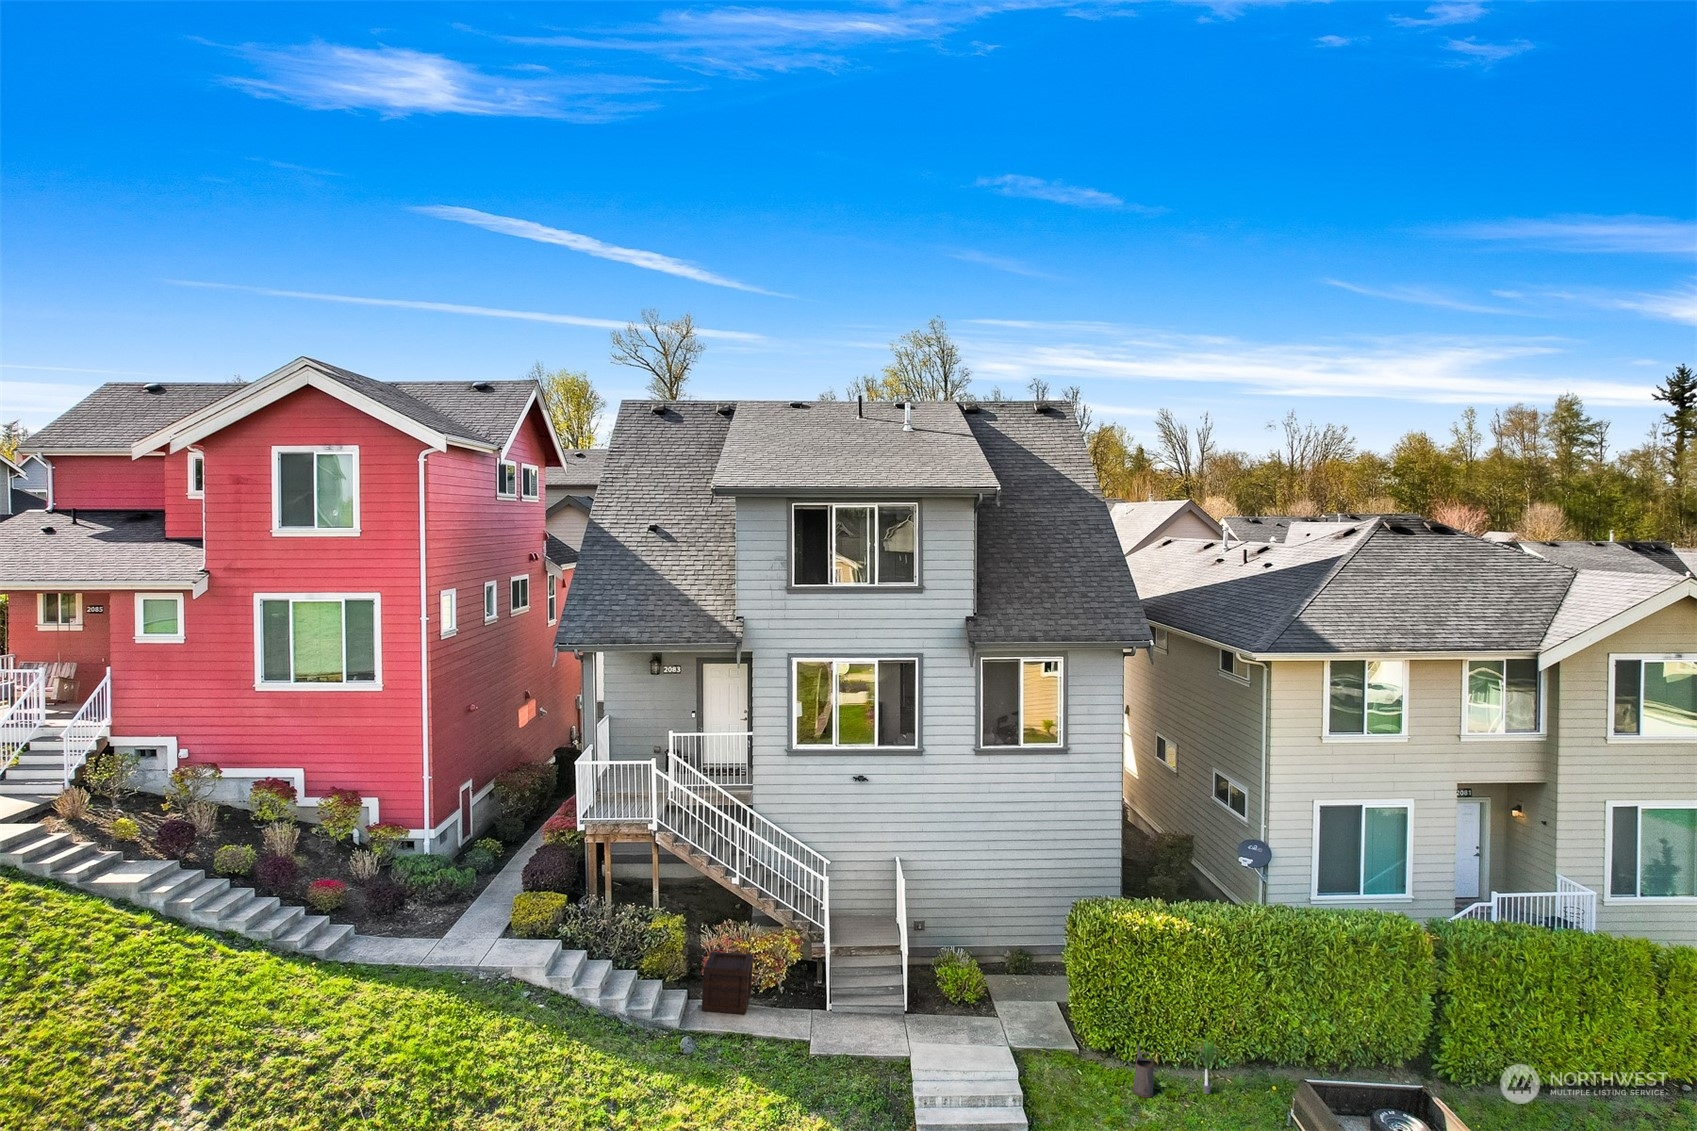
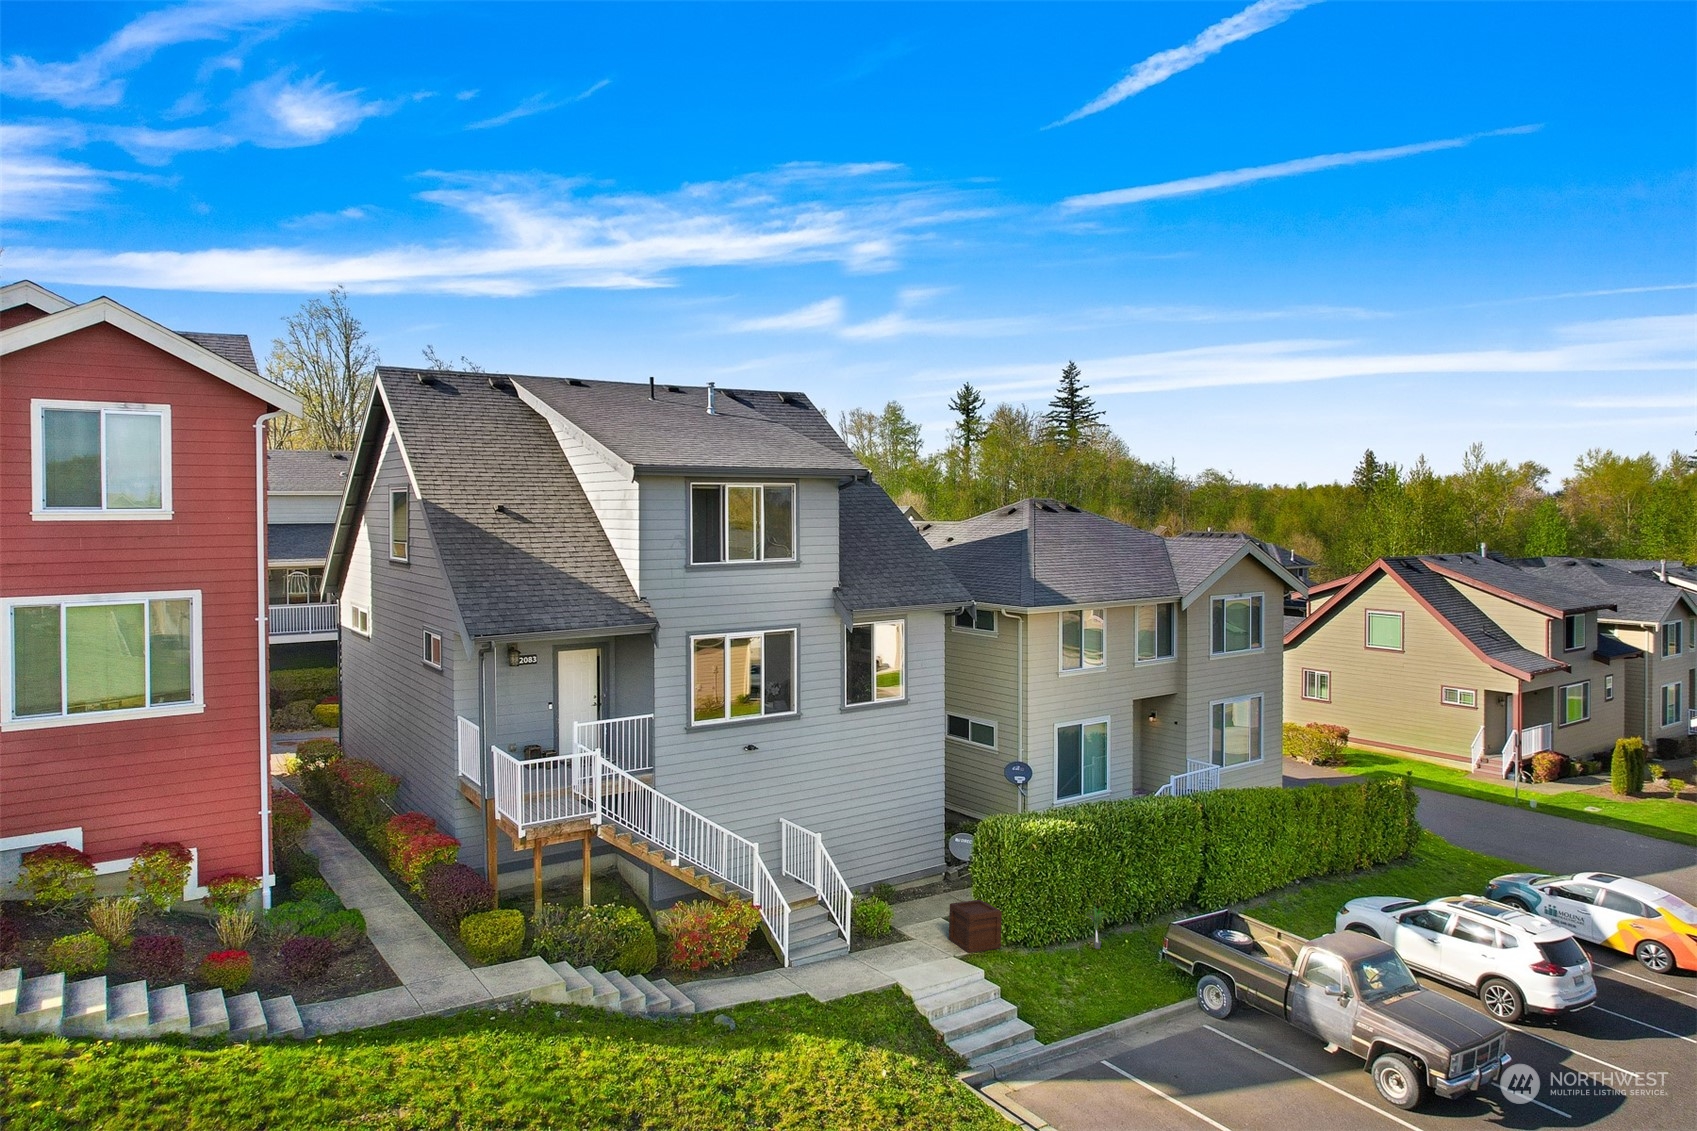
wooden crate: present [702,952,753,1014] -> present [949,900,1002,953]
watering can: present [1132,1045,1154,1097] -> none [1049,924,1075,961]

